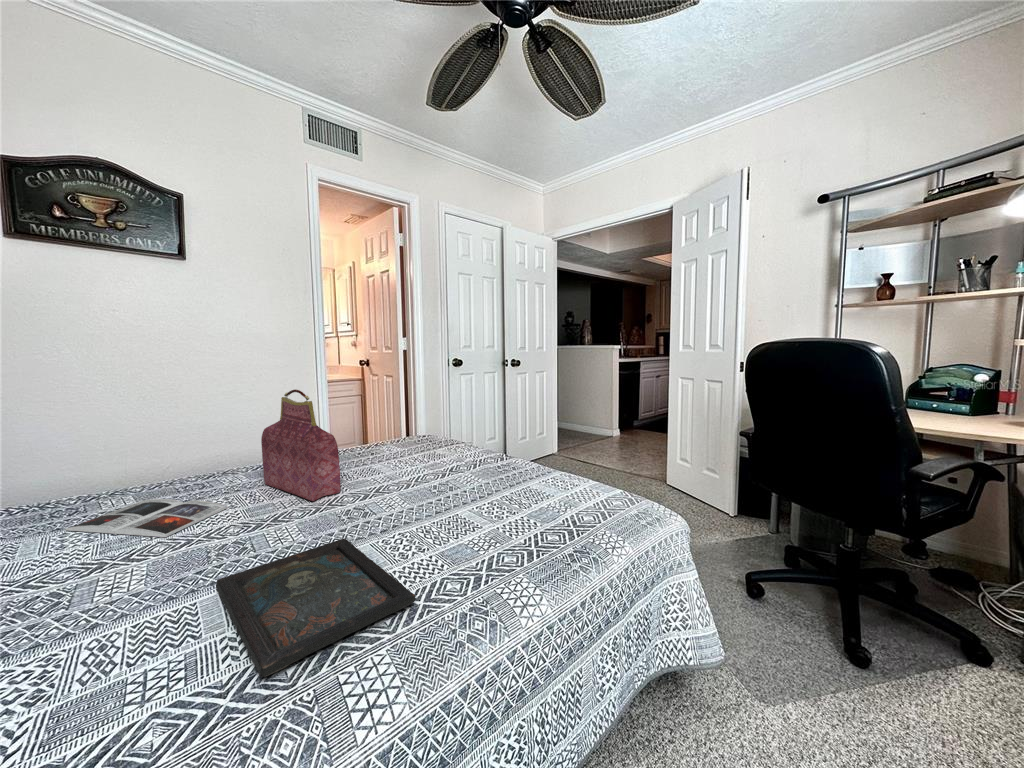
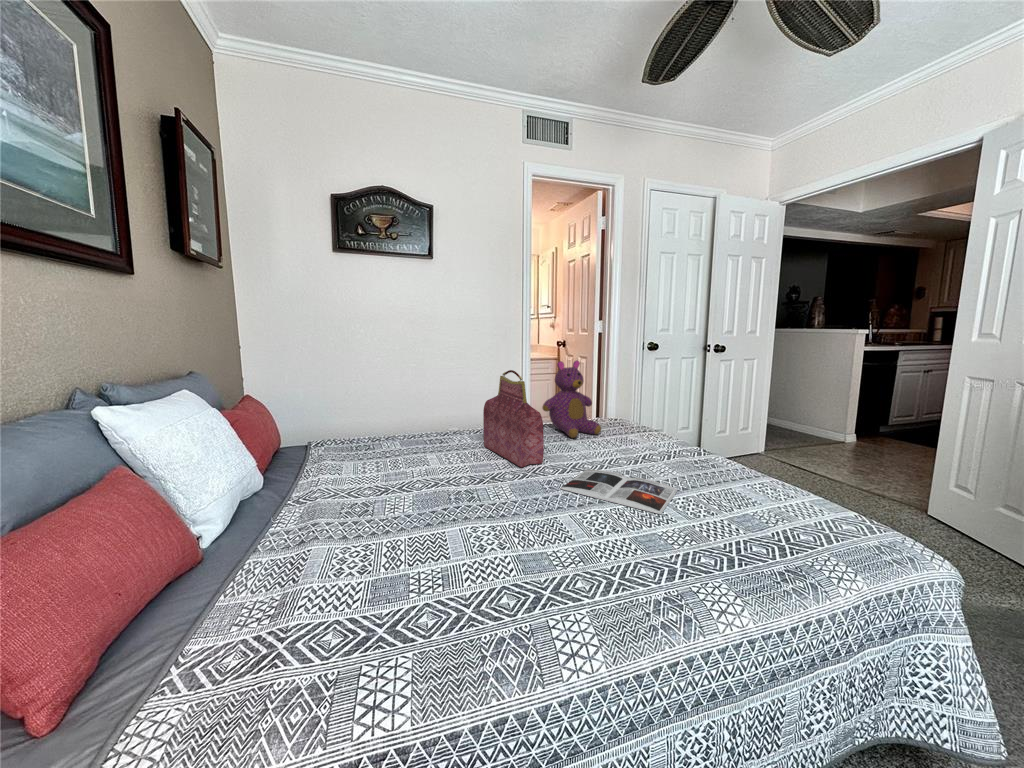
teddy bear: none [340,377,408,460] -> present [542,360,601,438]
magazine: present [66,499,228,537] -> present [560,469,677,514]
tray: present [216,539,415,677] -> none [457,505,612,602]

